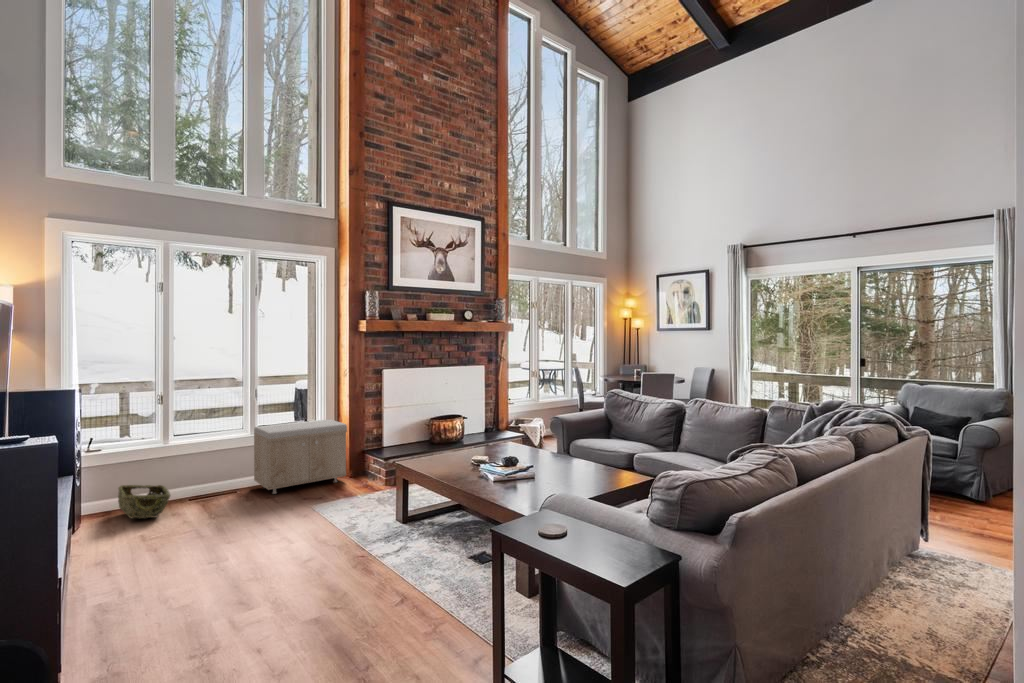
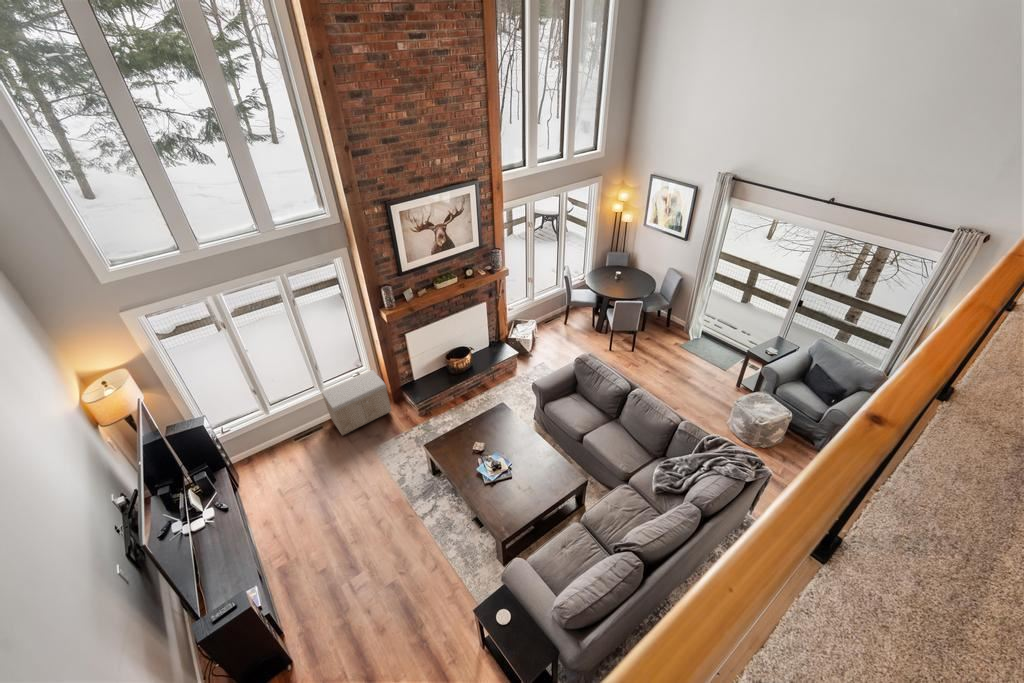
woven basket: present [118,485,170,518] -> none [247,440,282,475]

